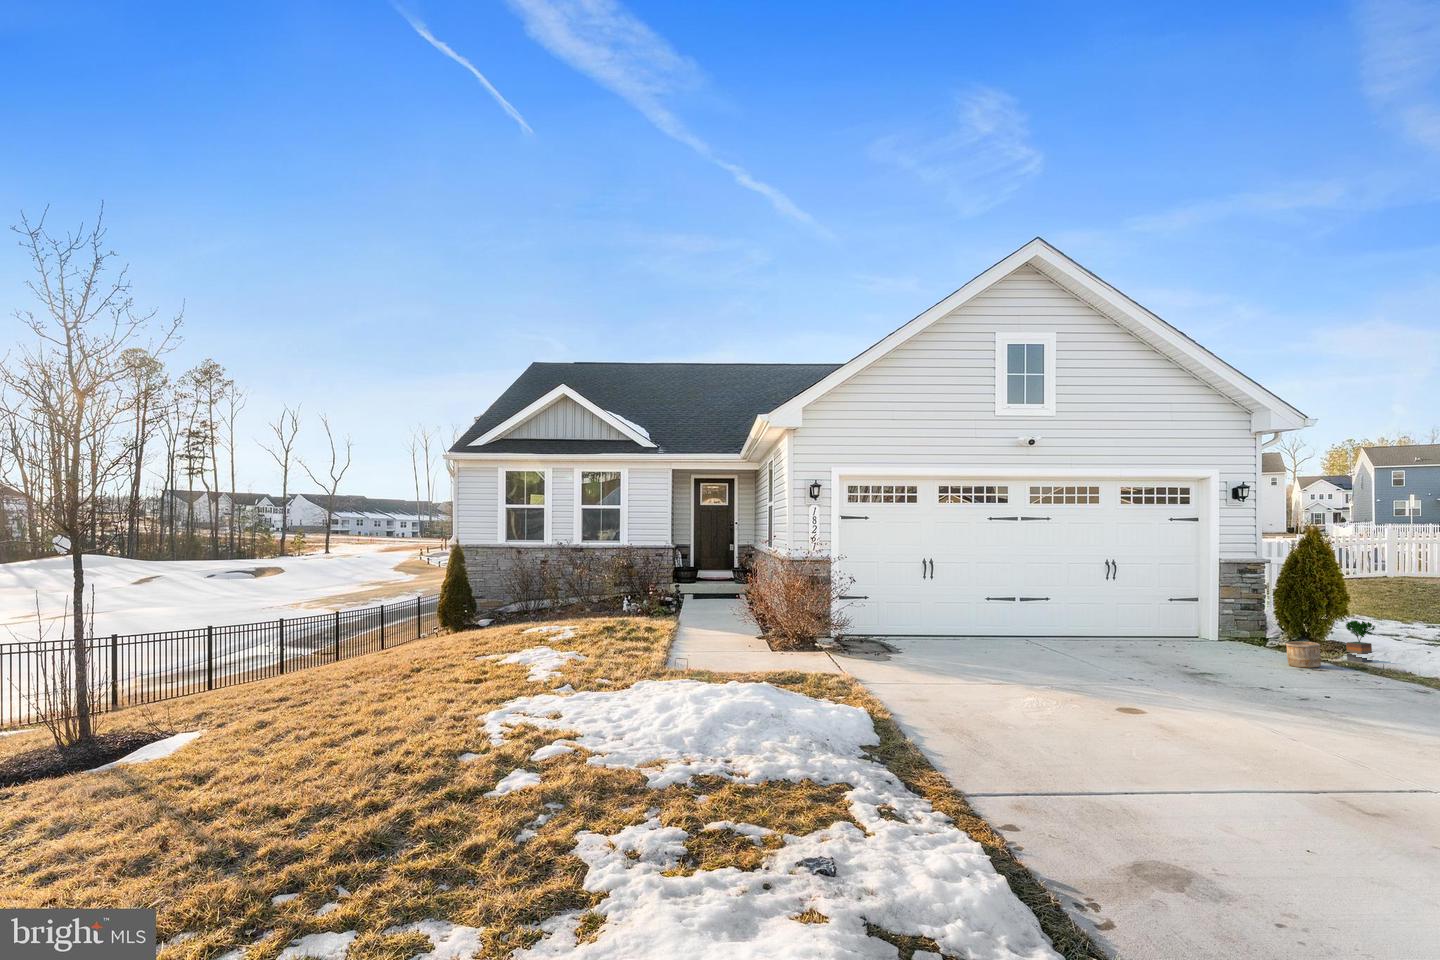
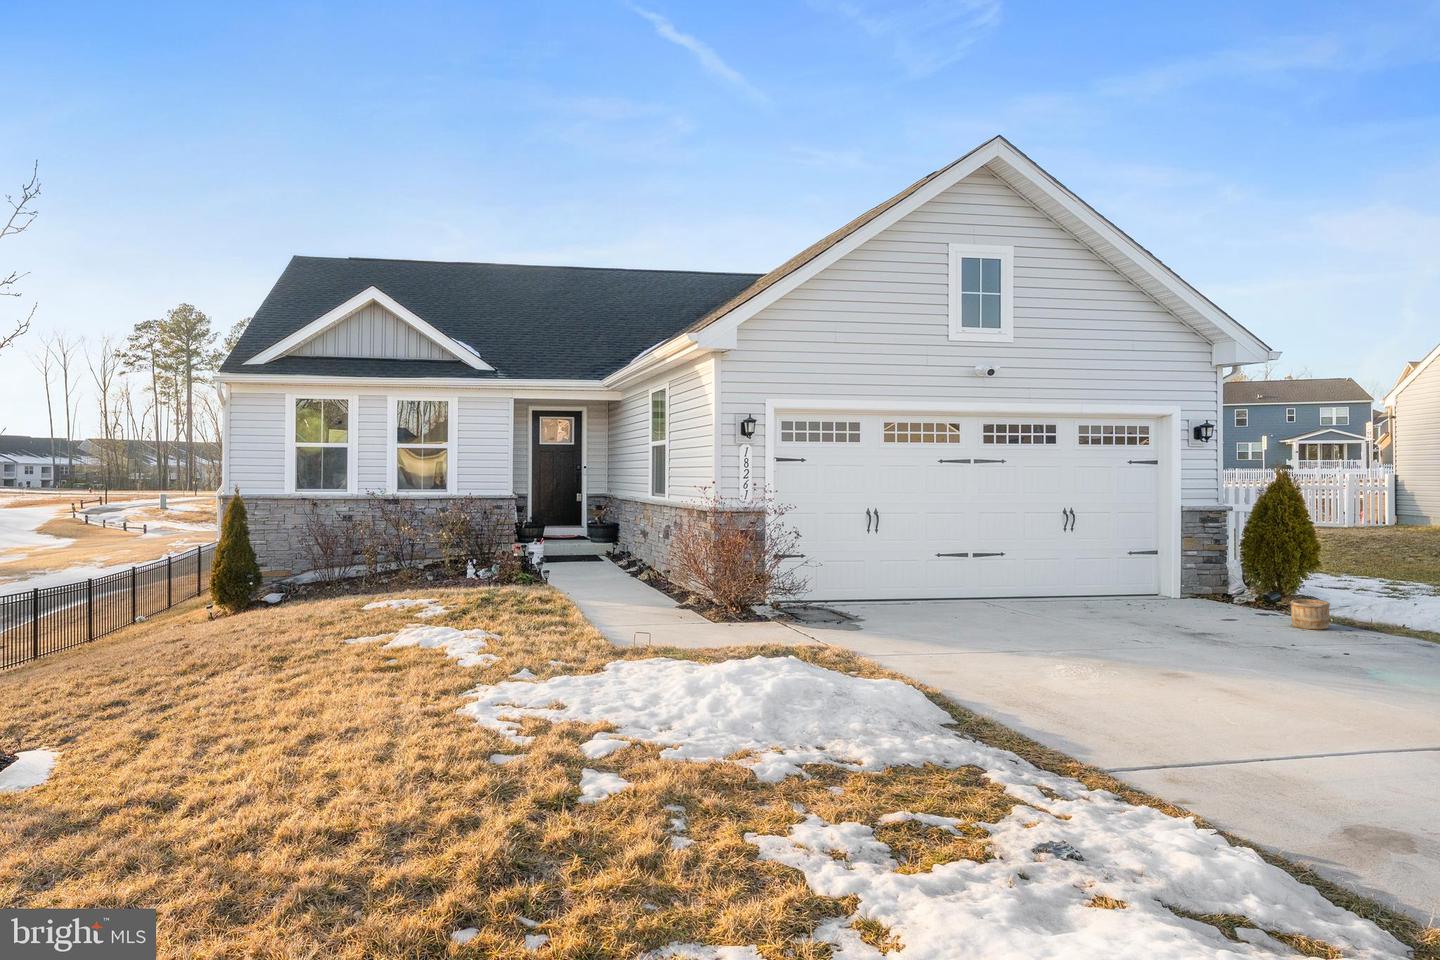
potted tree: present [1346,621,1375,662] -> none [1328,573,1364,619]

